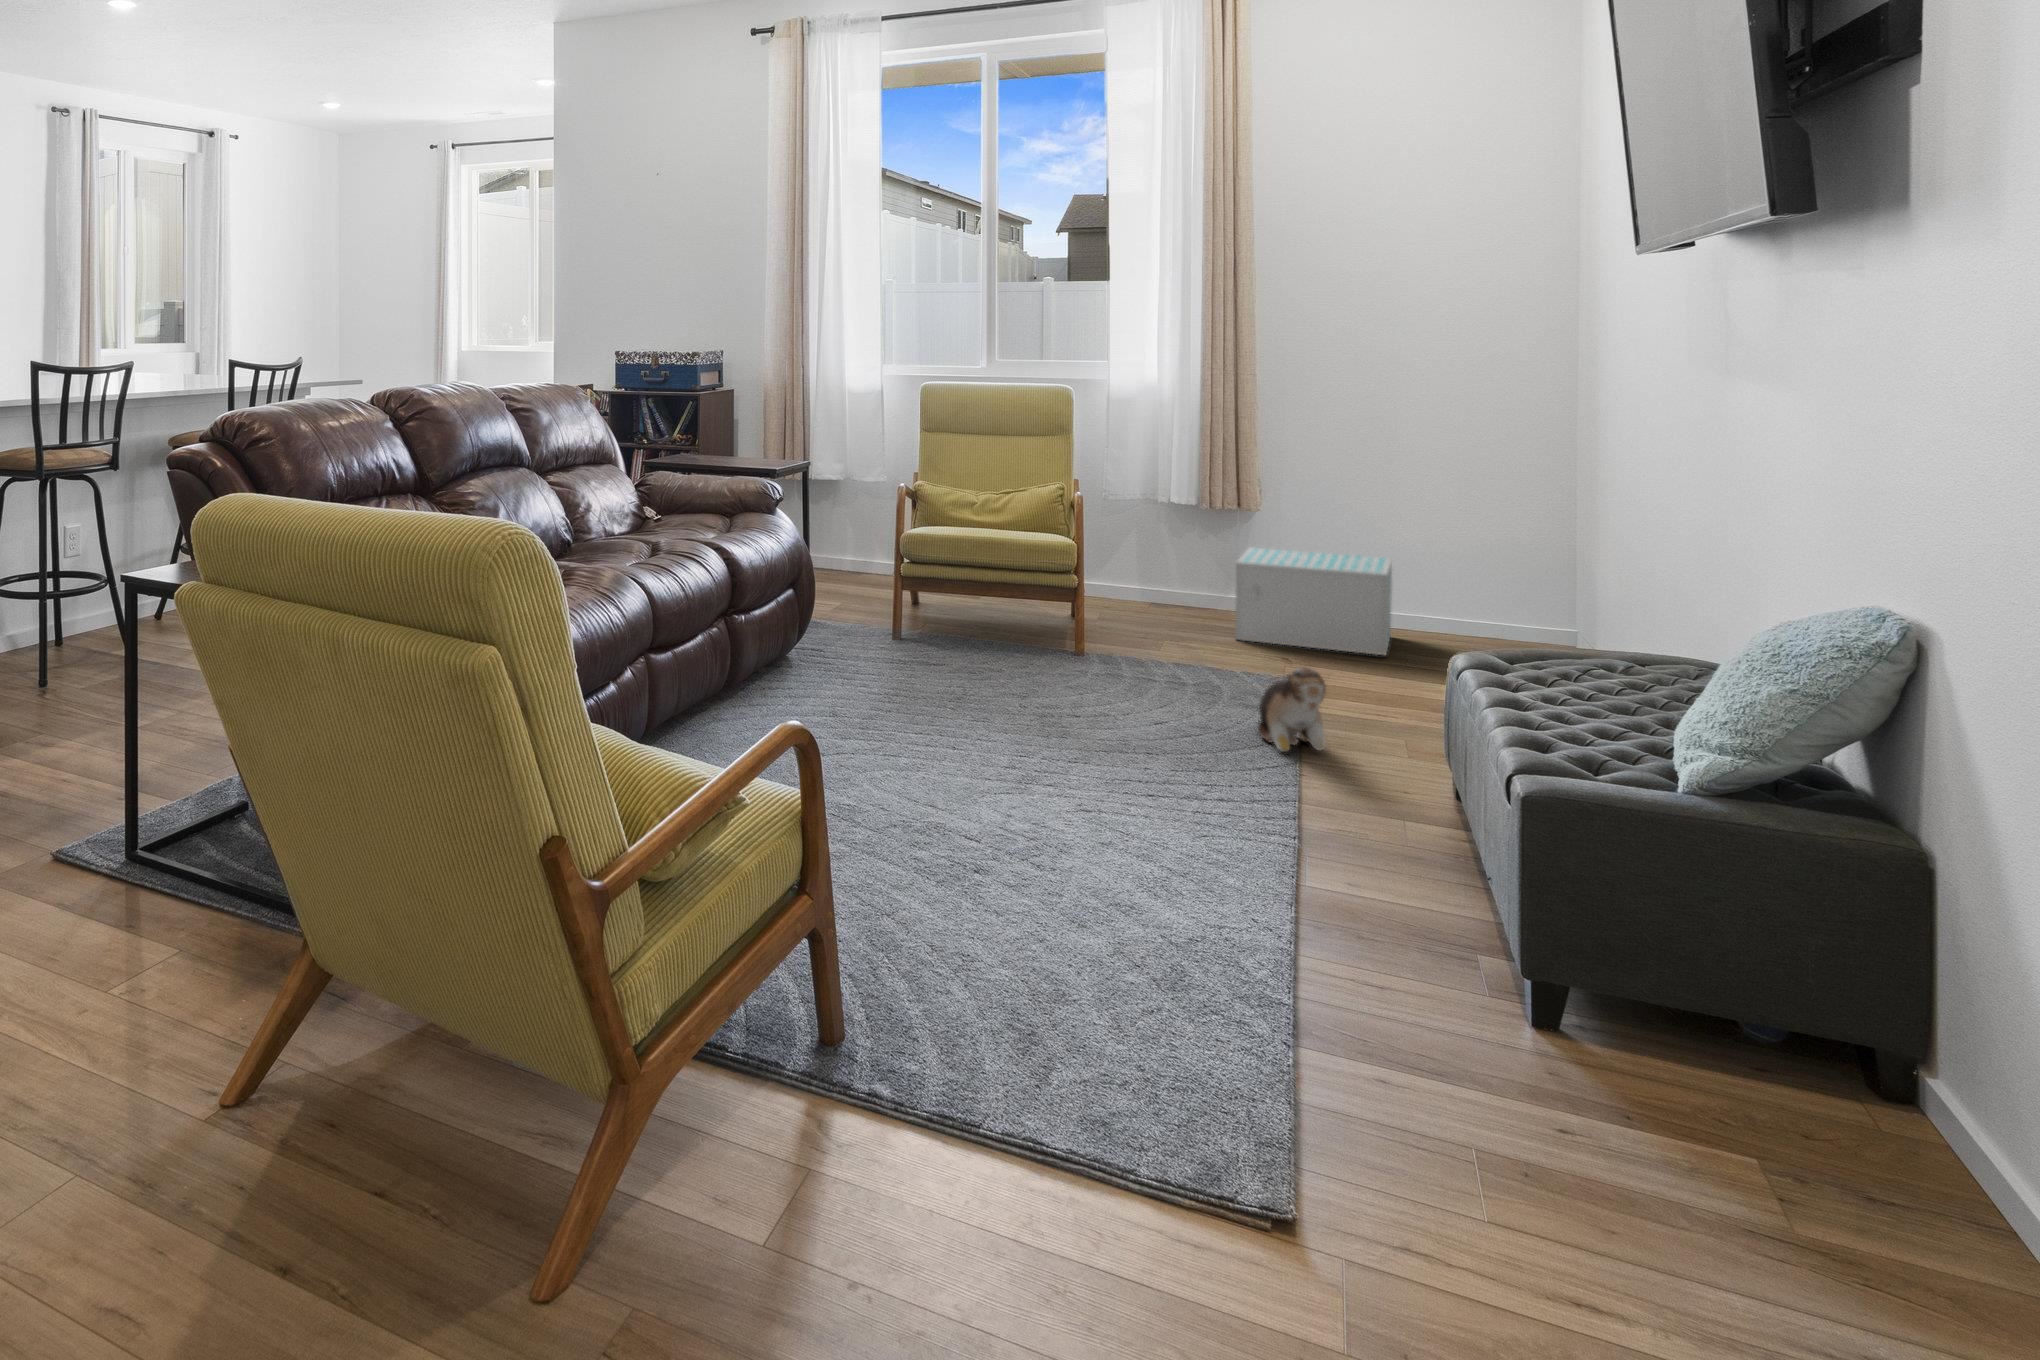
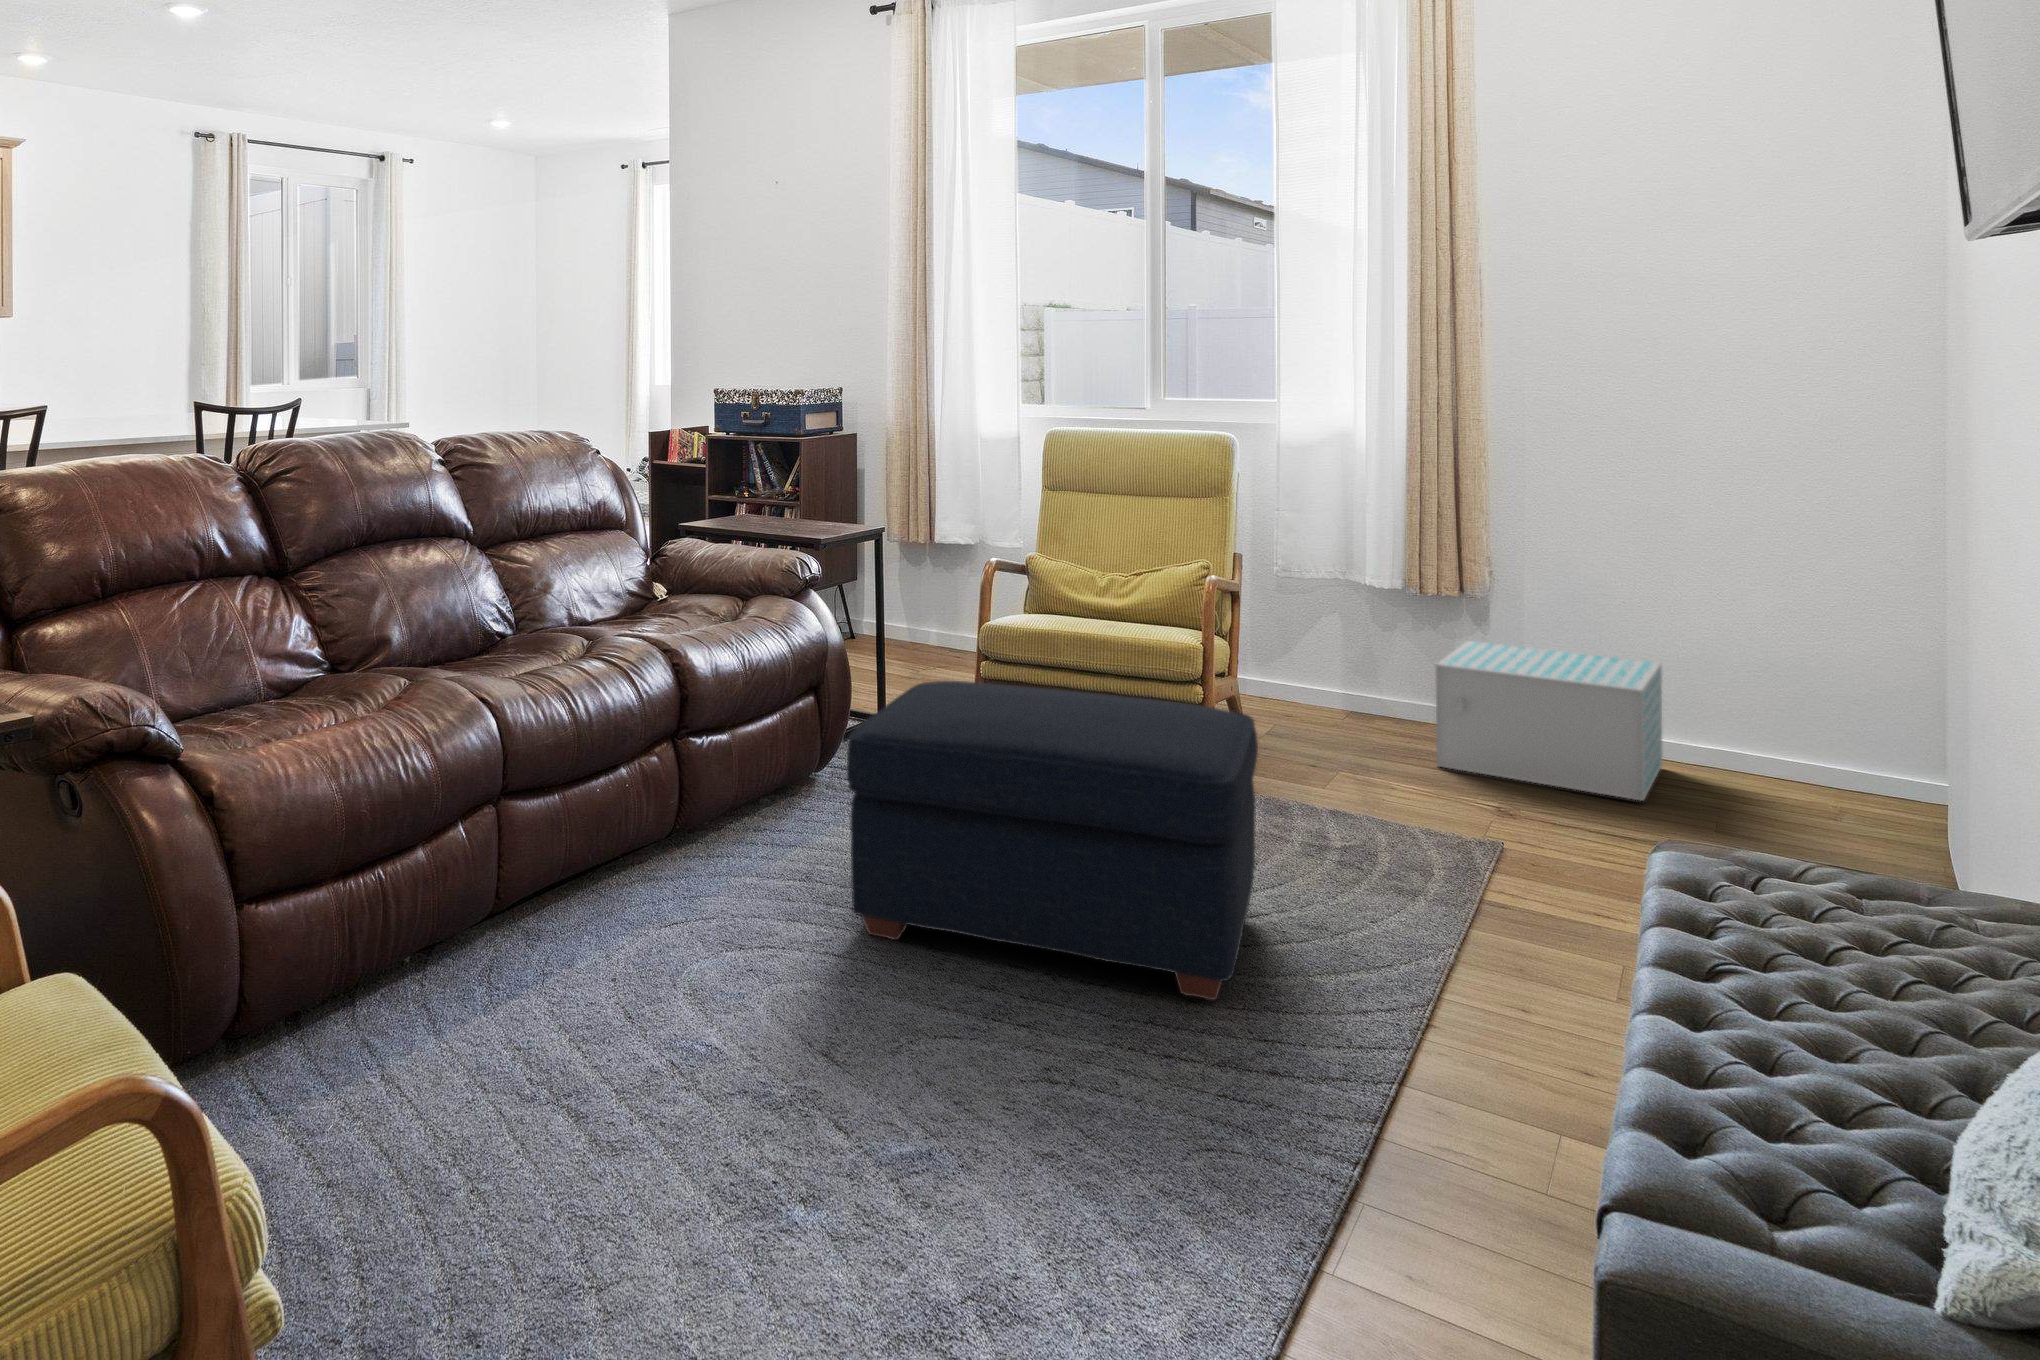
ottoman: none [889,571,1179,772] -> present [847,681,1258,1000]
plush toy: present [1258,666,1326,752] -> none [1399,847,1491,972]

